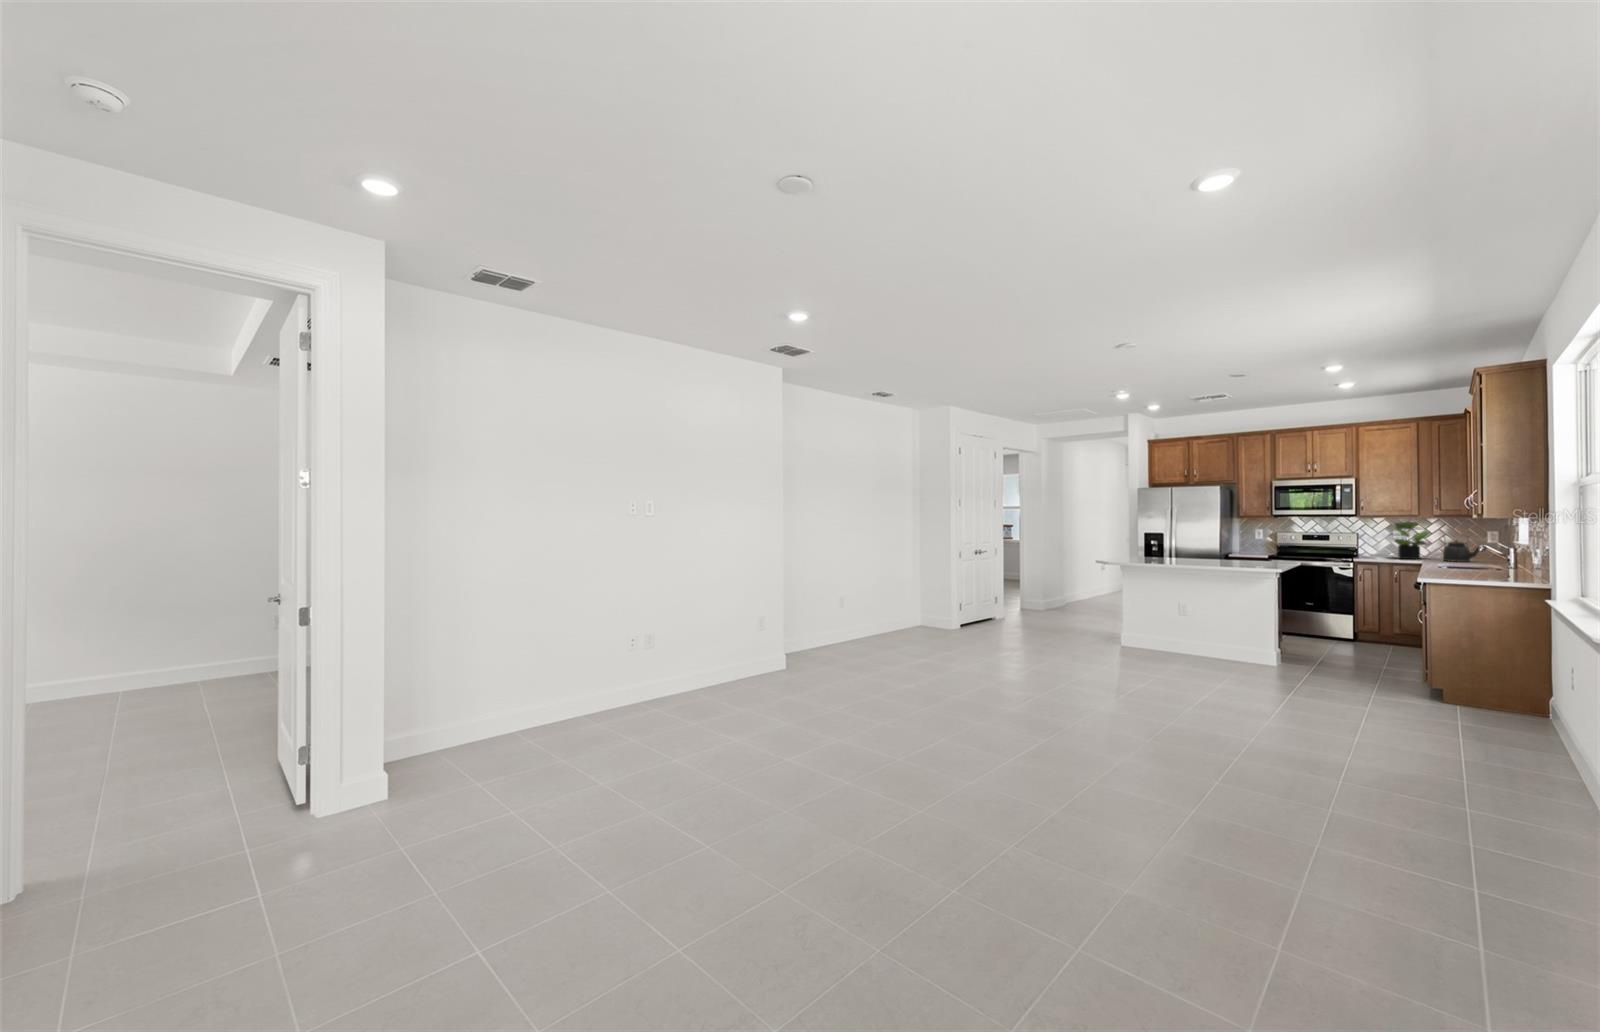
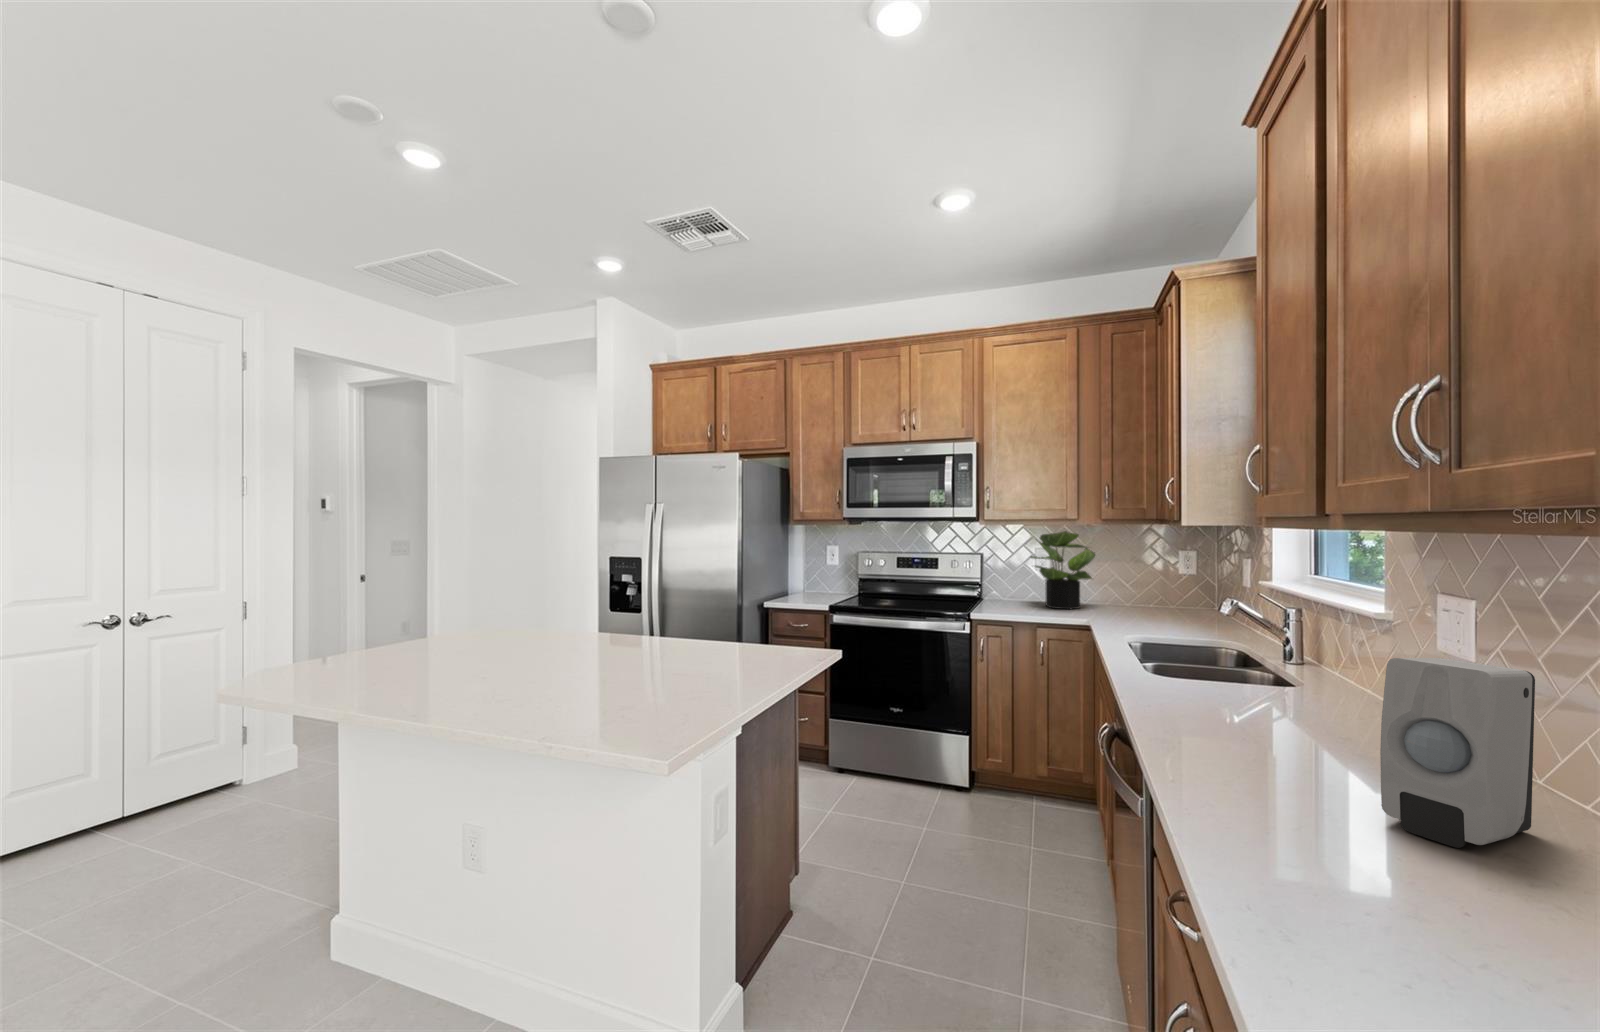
kettle: present [1443,539,1481,562] -> none [1120,560,1188,619]
soap dispenser: none [1476,547,1516,582] -> present [1380,658,1535,848]

